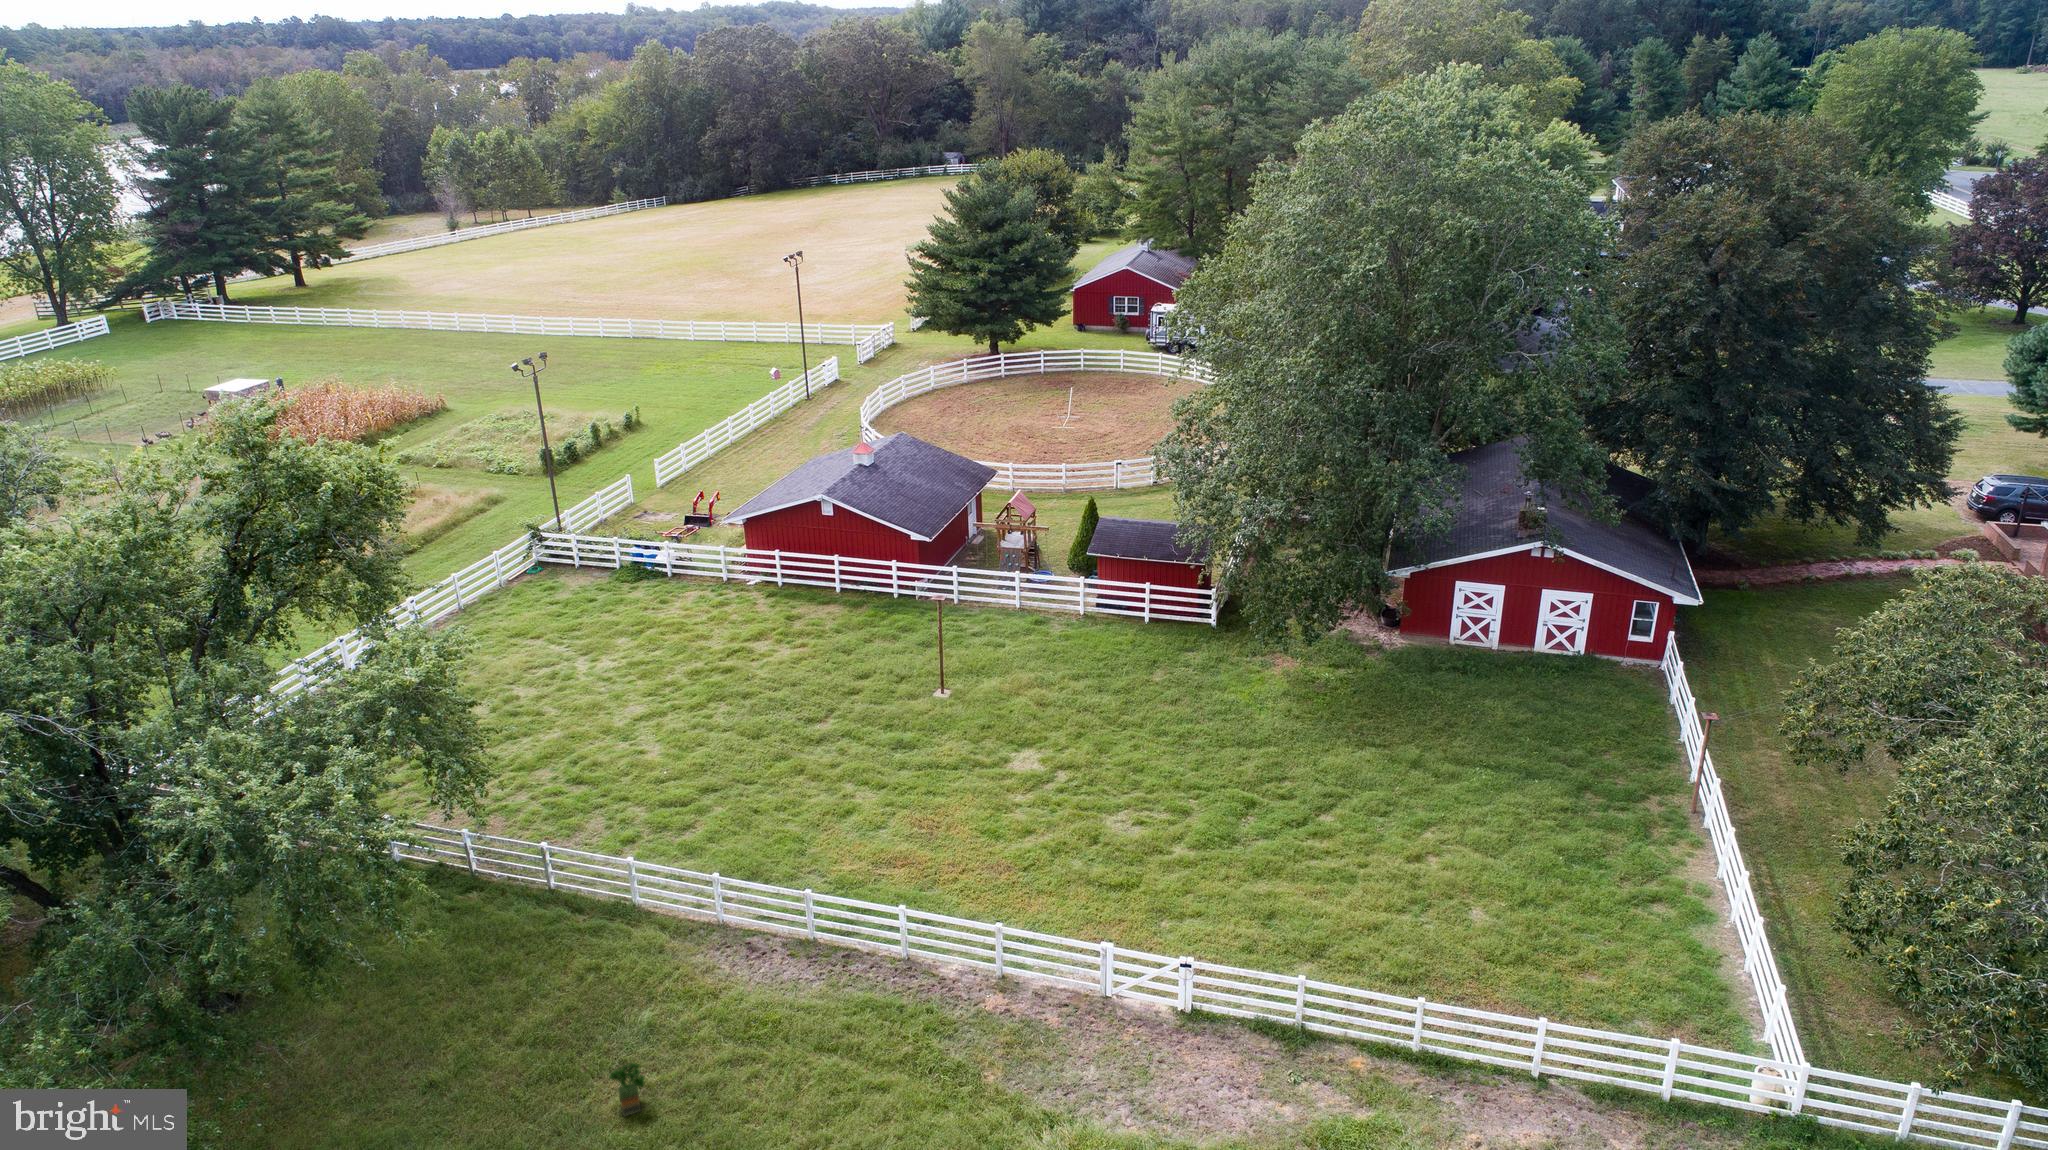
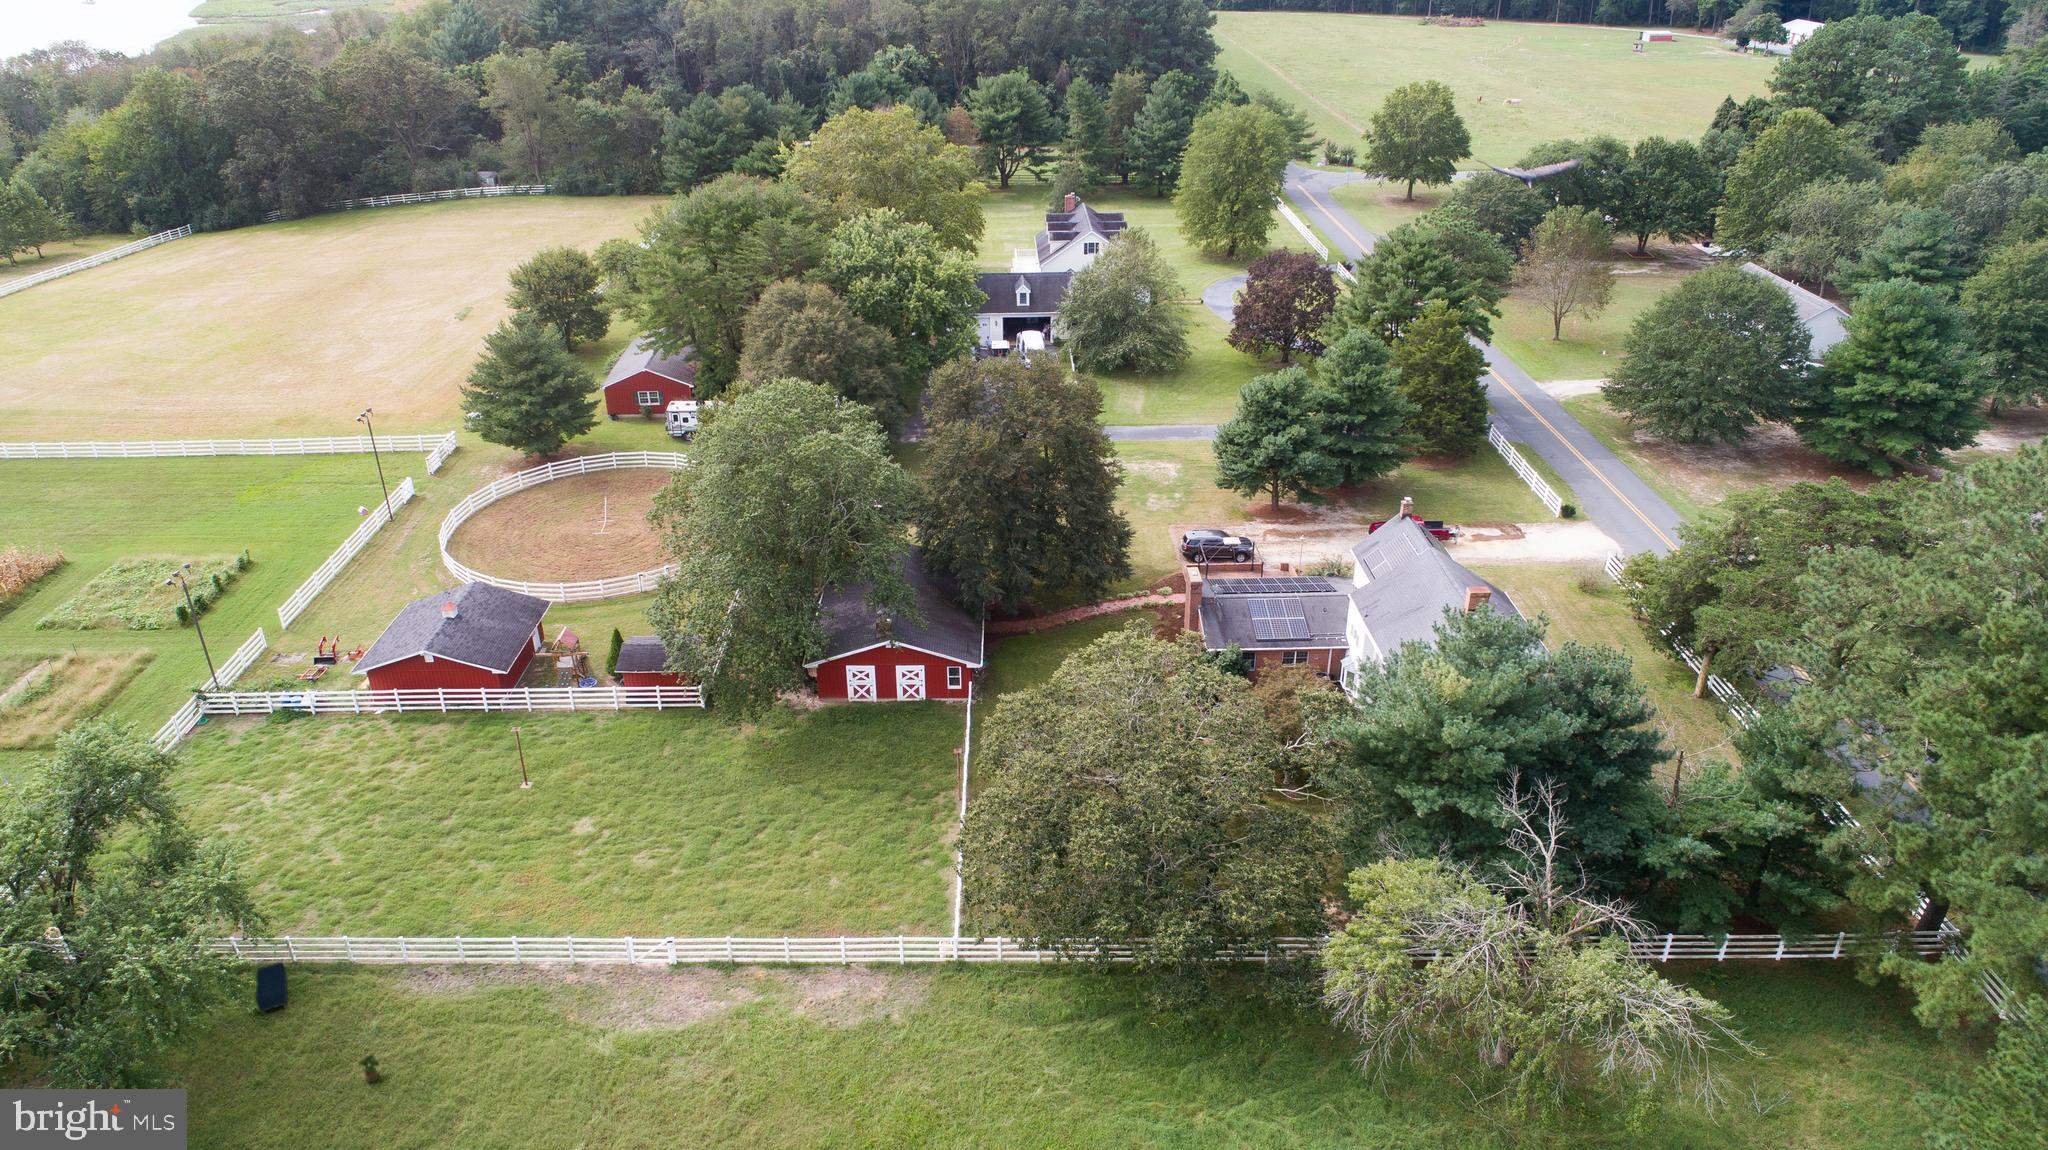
bench: none [485,879,544,963] -> present [256,962,287,1016]

